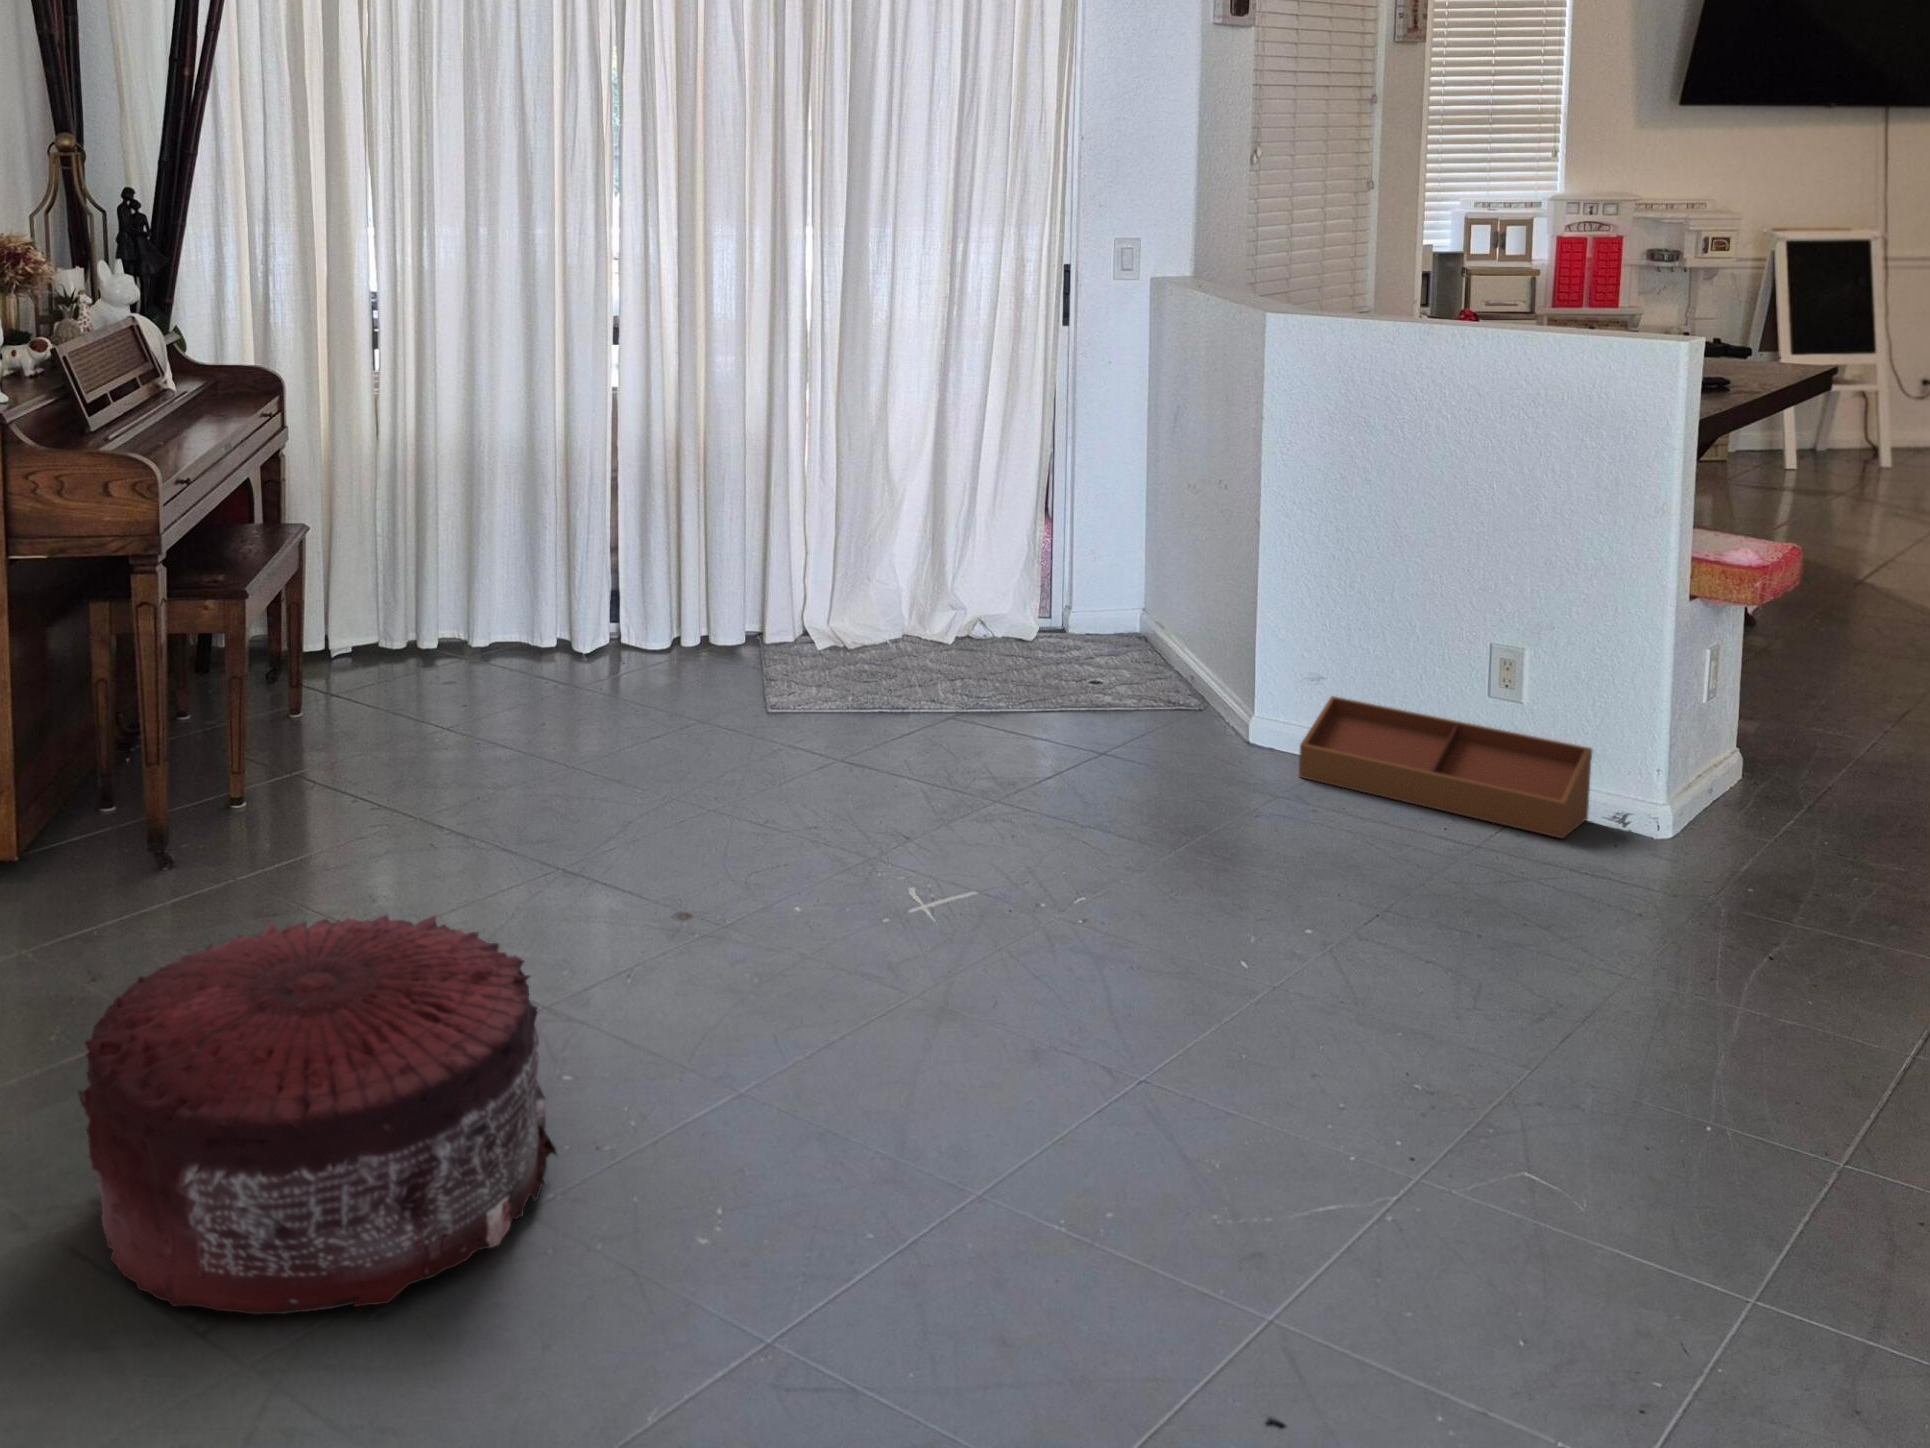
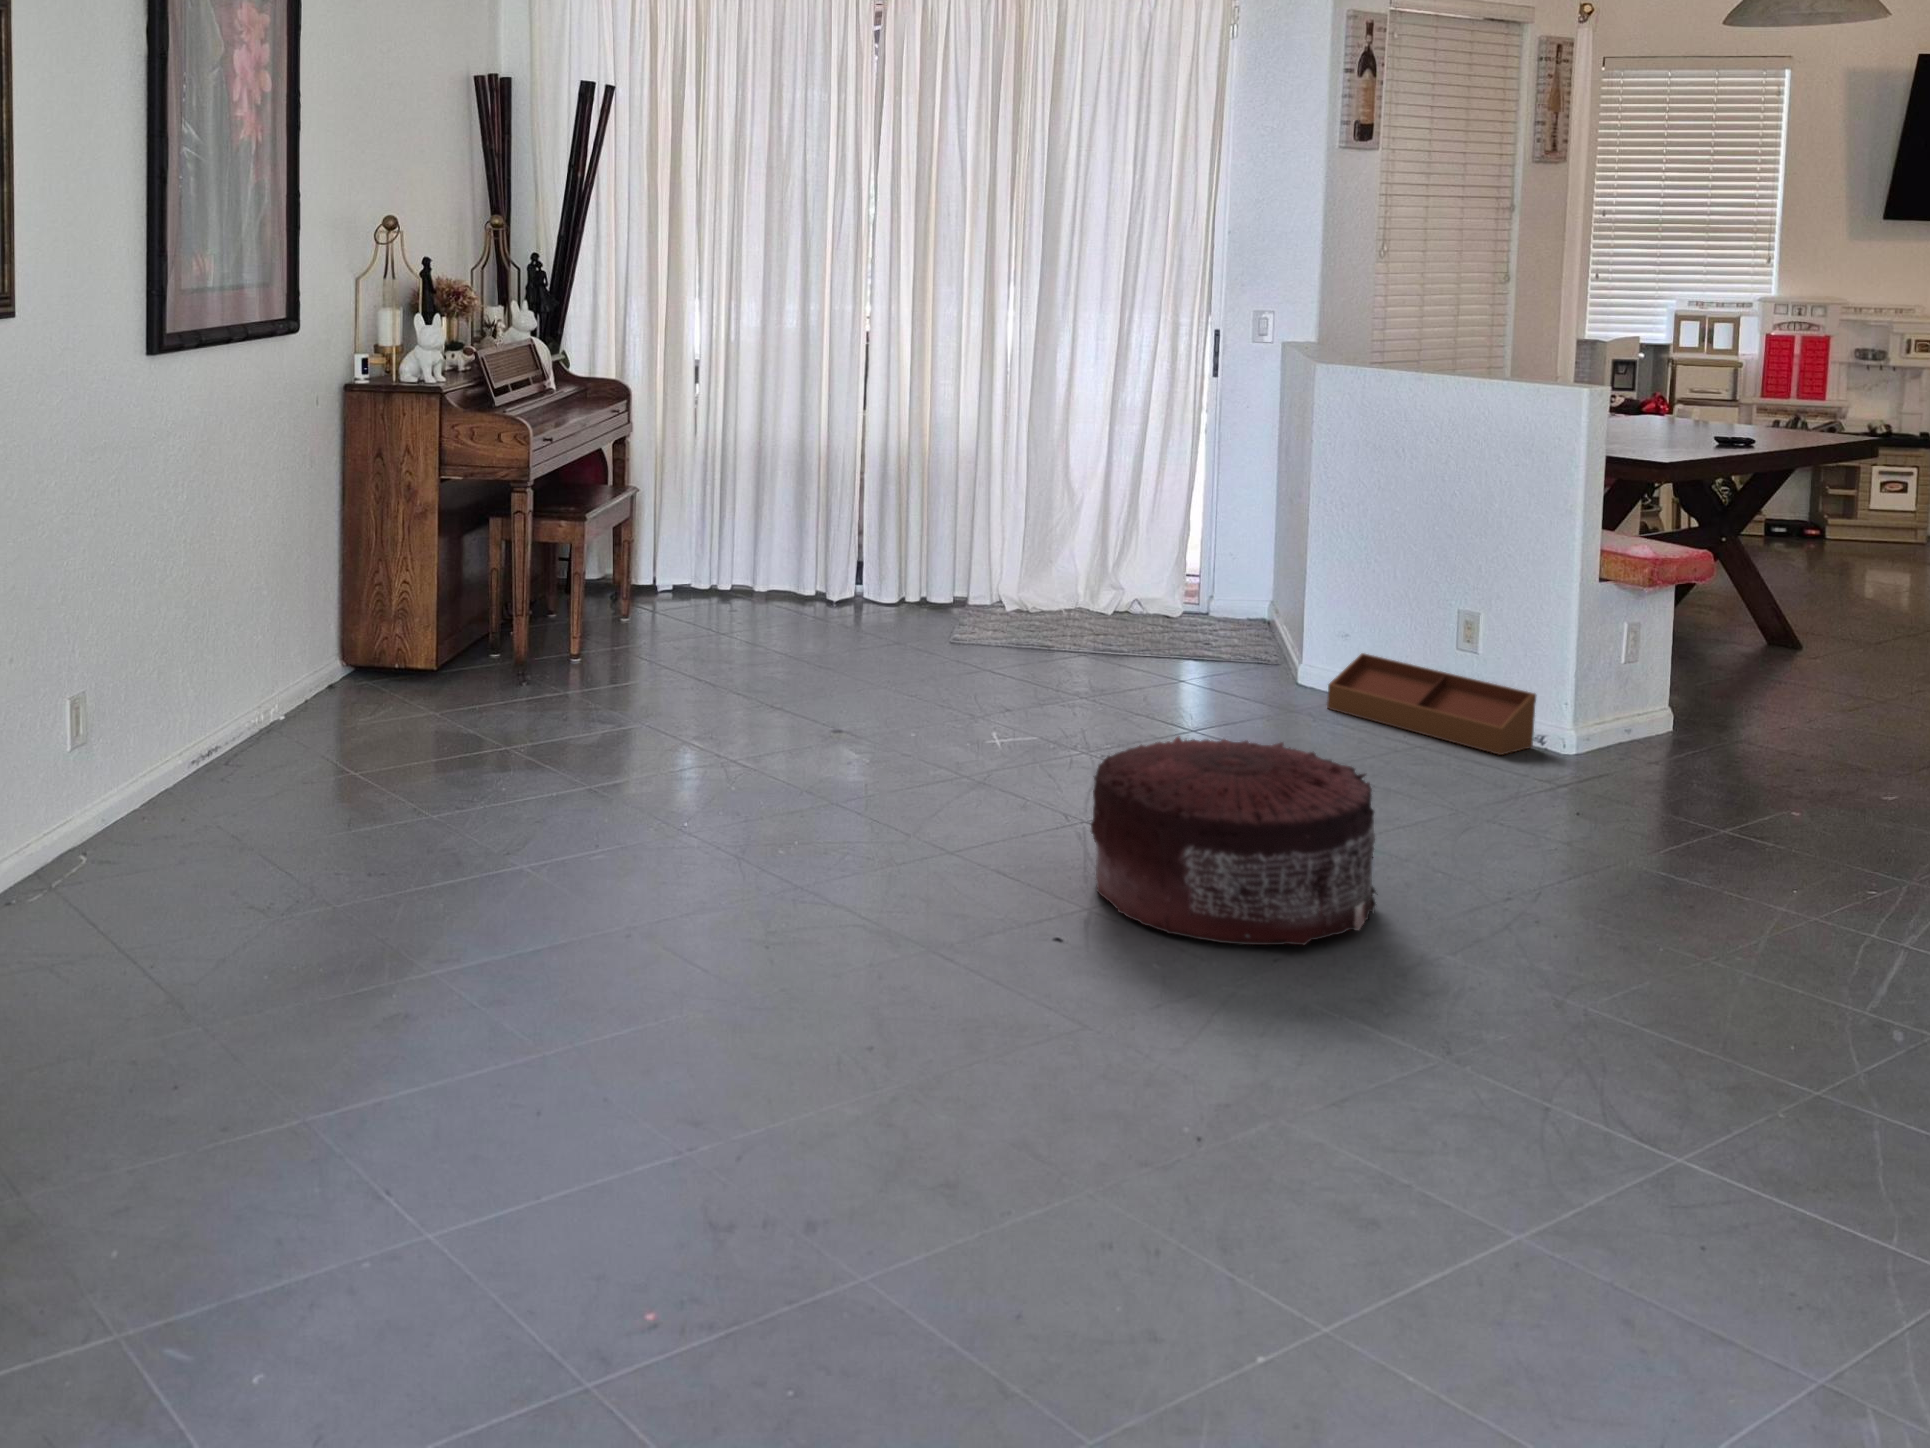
pouf: present [78,915,557,1314] -> present [1091,736,1376,945]

